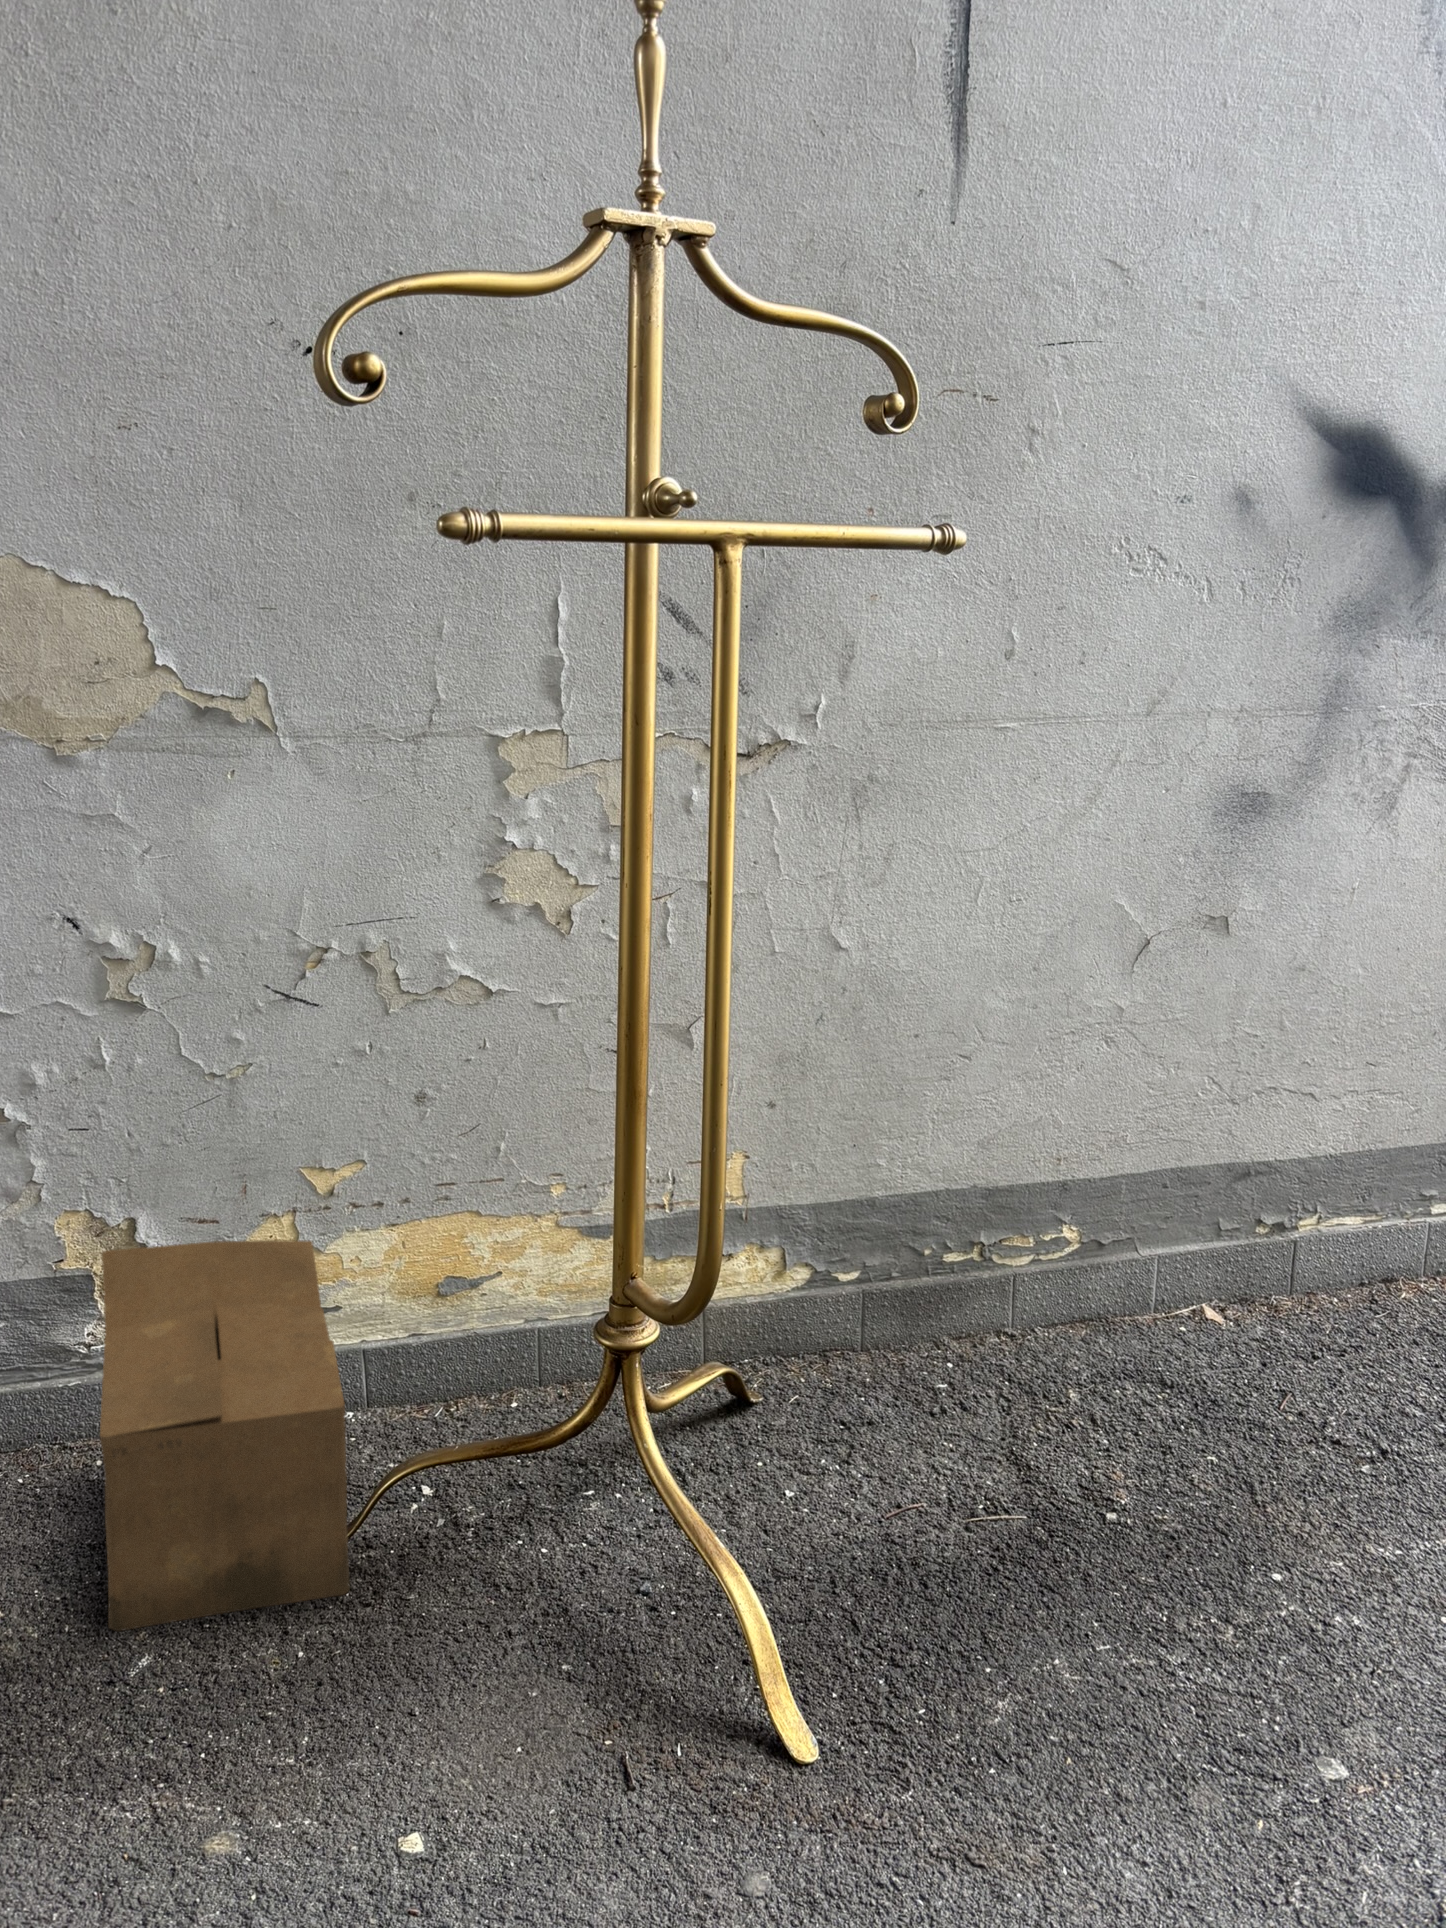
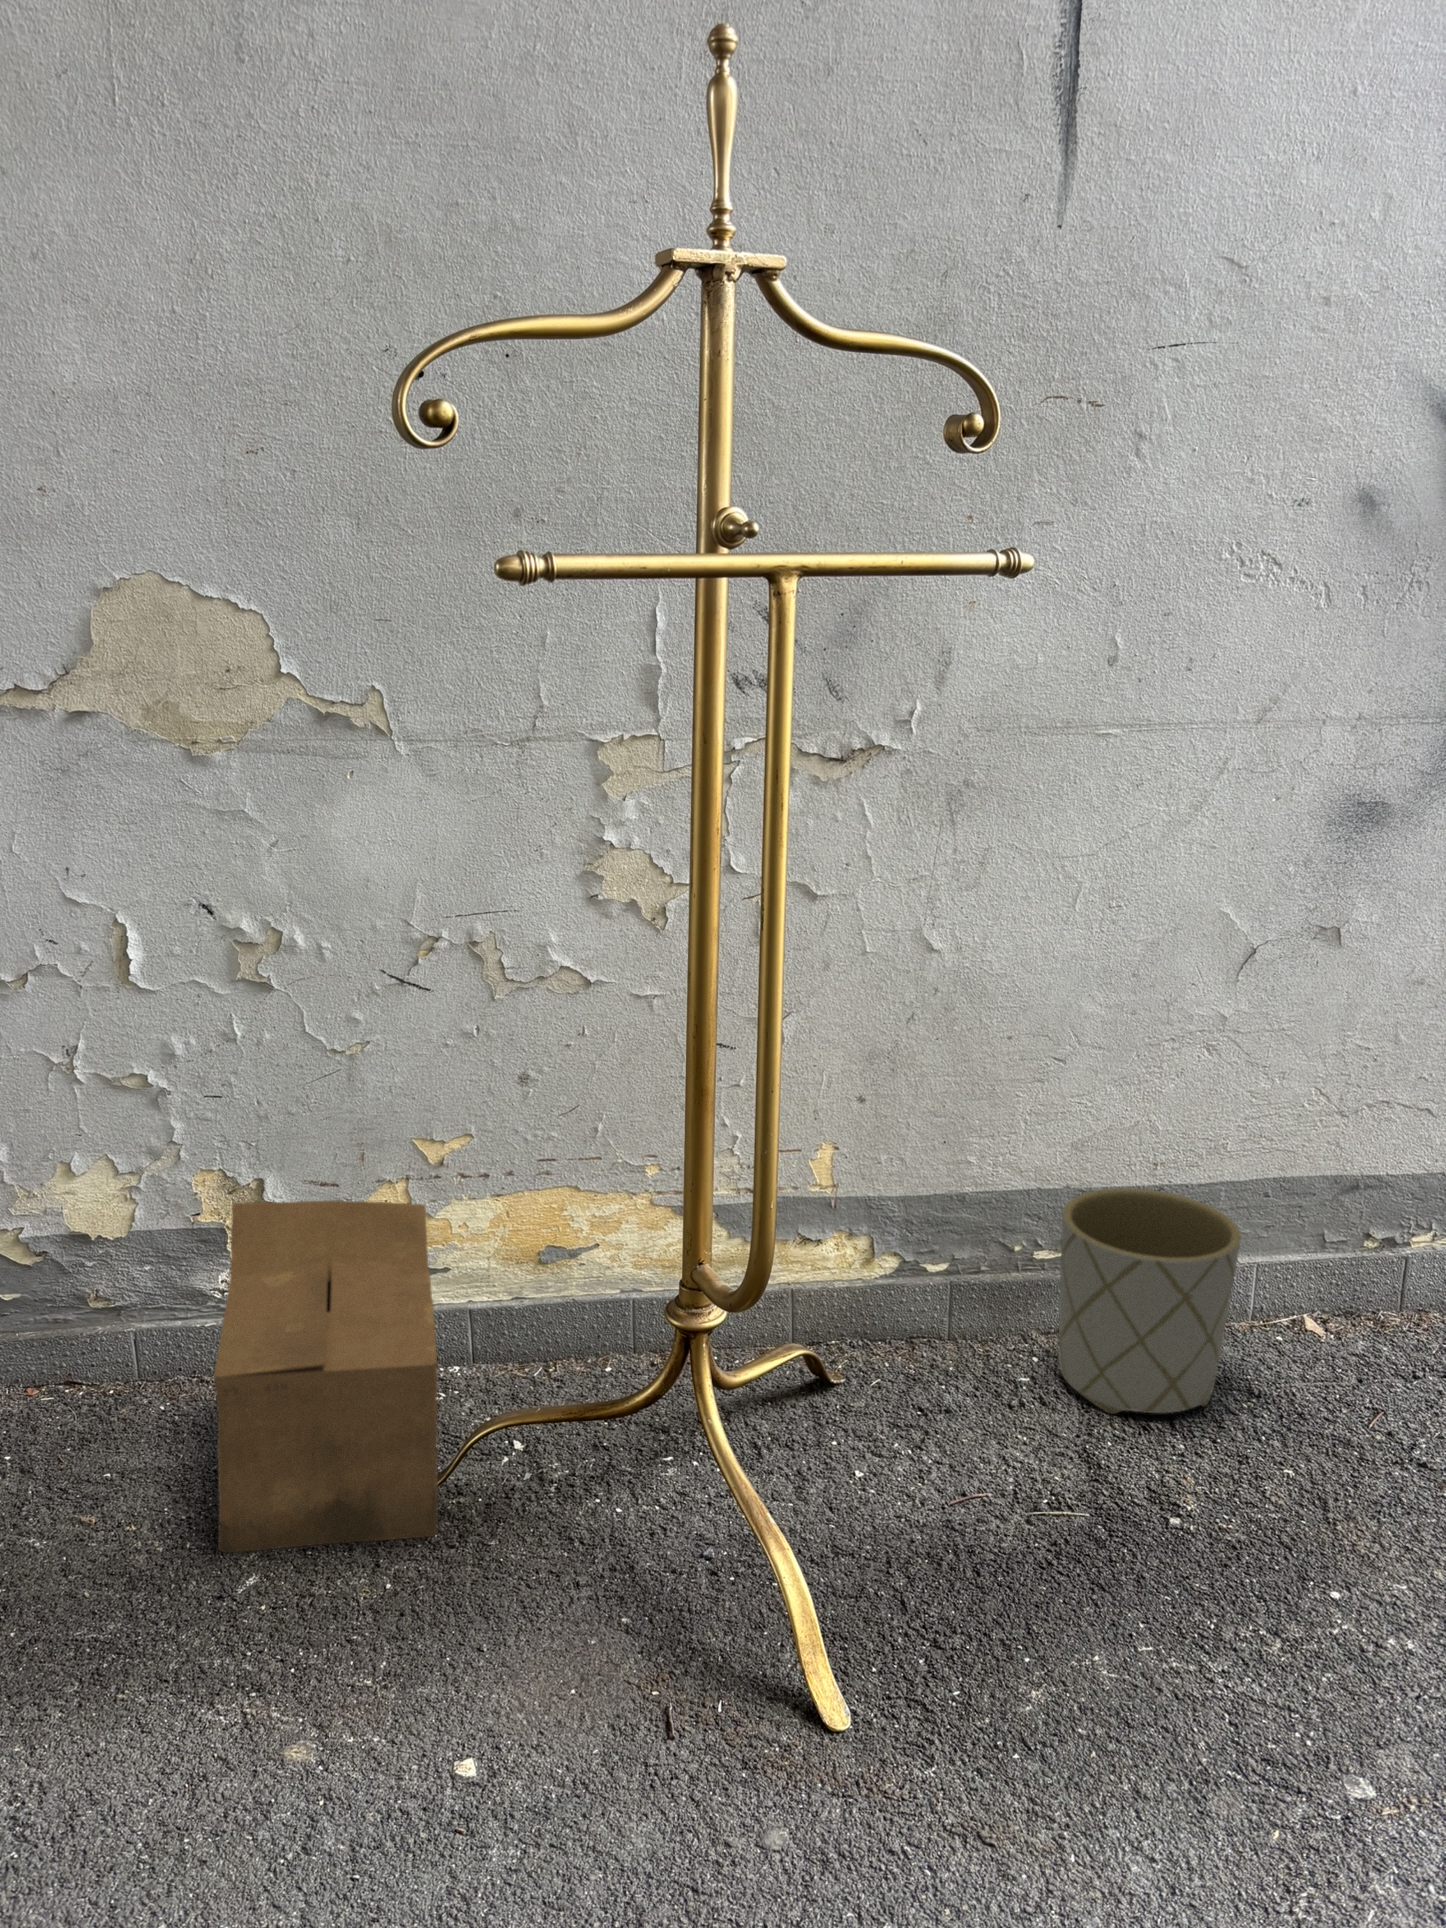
planter: none [970,1184,1149,1414] -> present [1059,1188,1241,1414]

